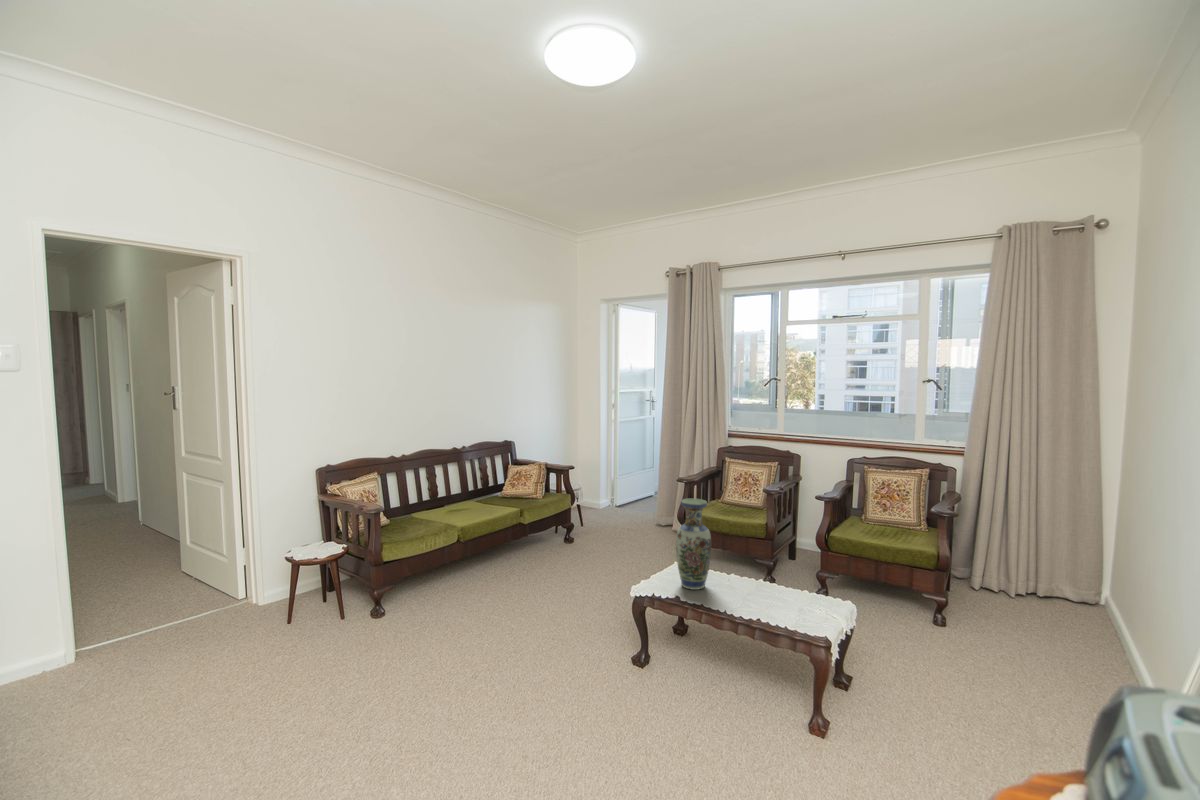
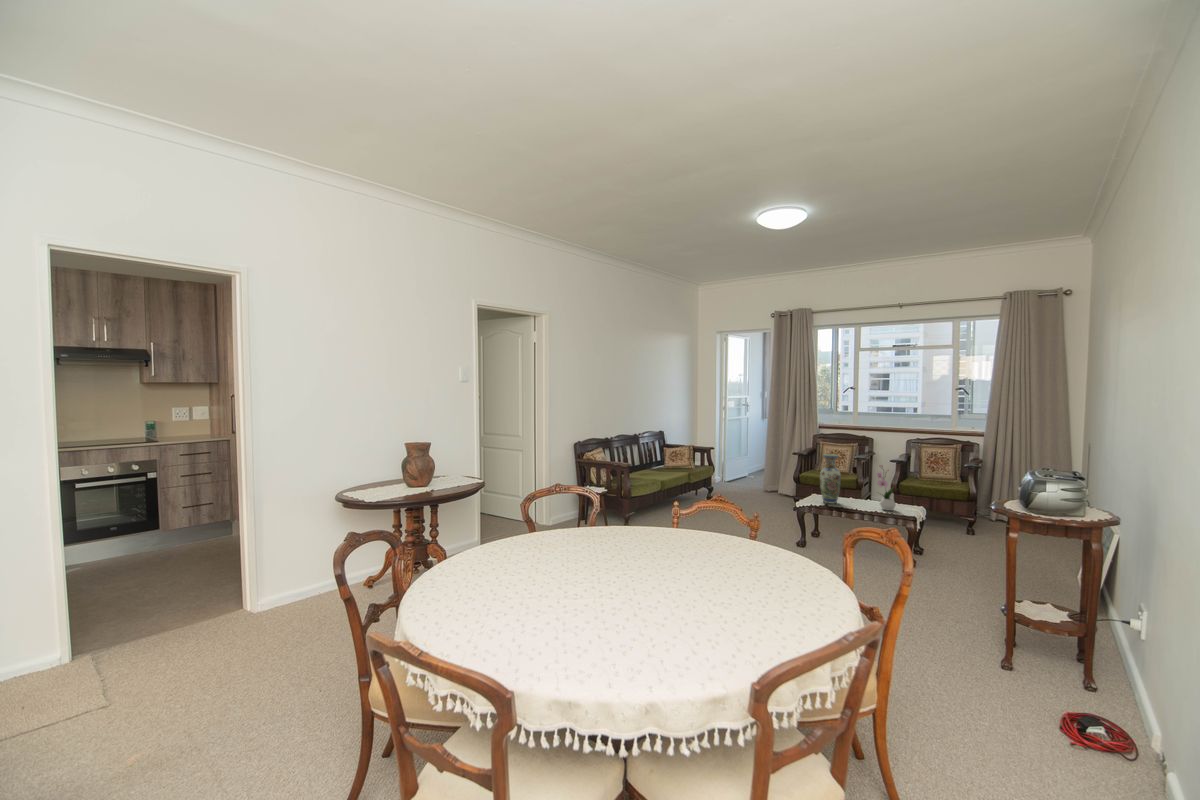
flower arrangement: none [768,525,806,612] -> present [877,466,896,511]

